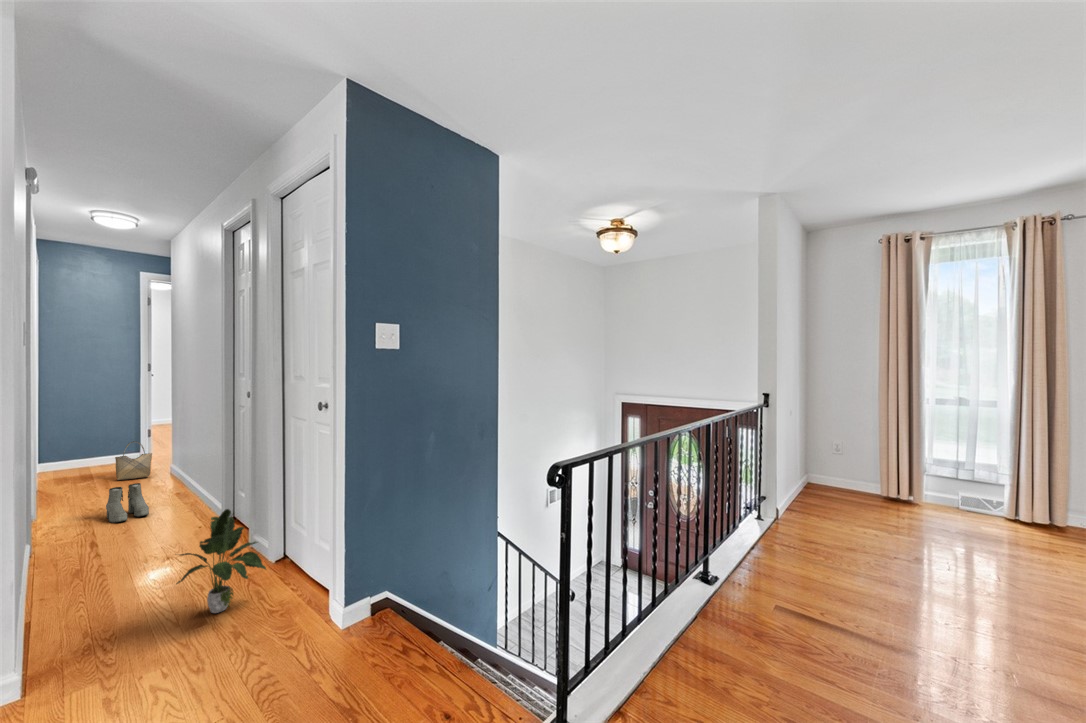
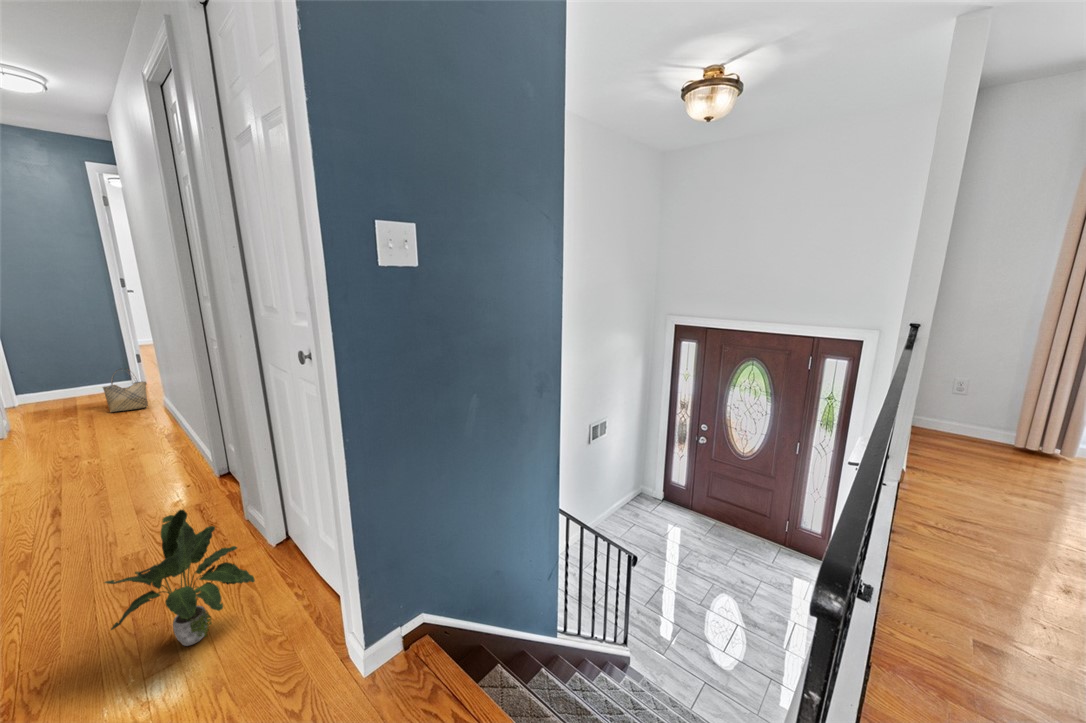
boots: present [106,483,149,523] -> none [79,427,135,476]

